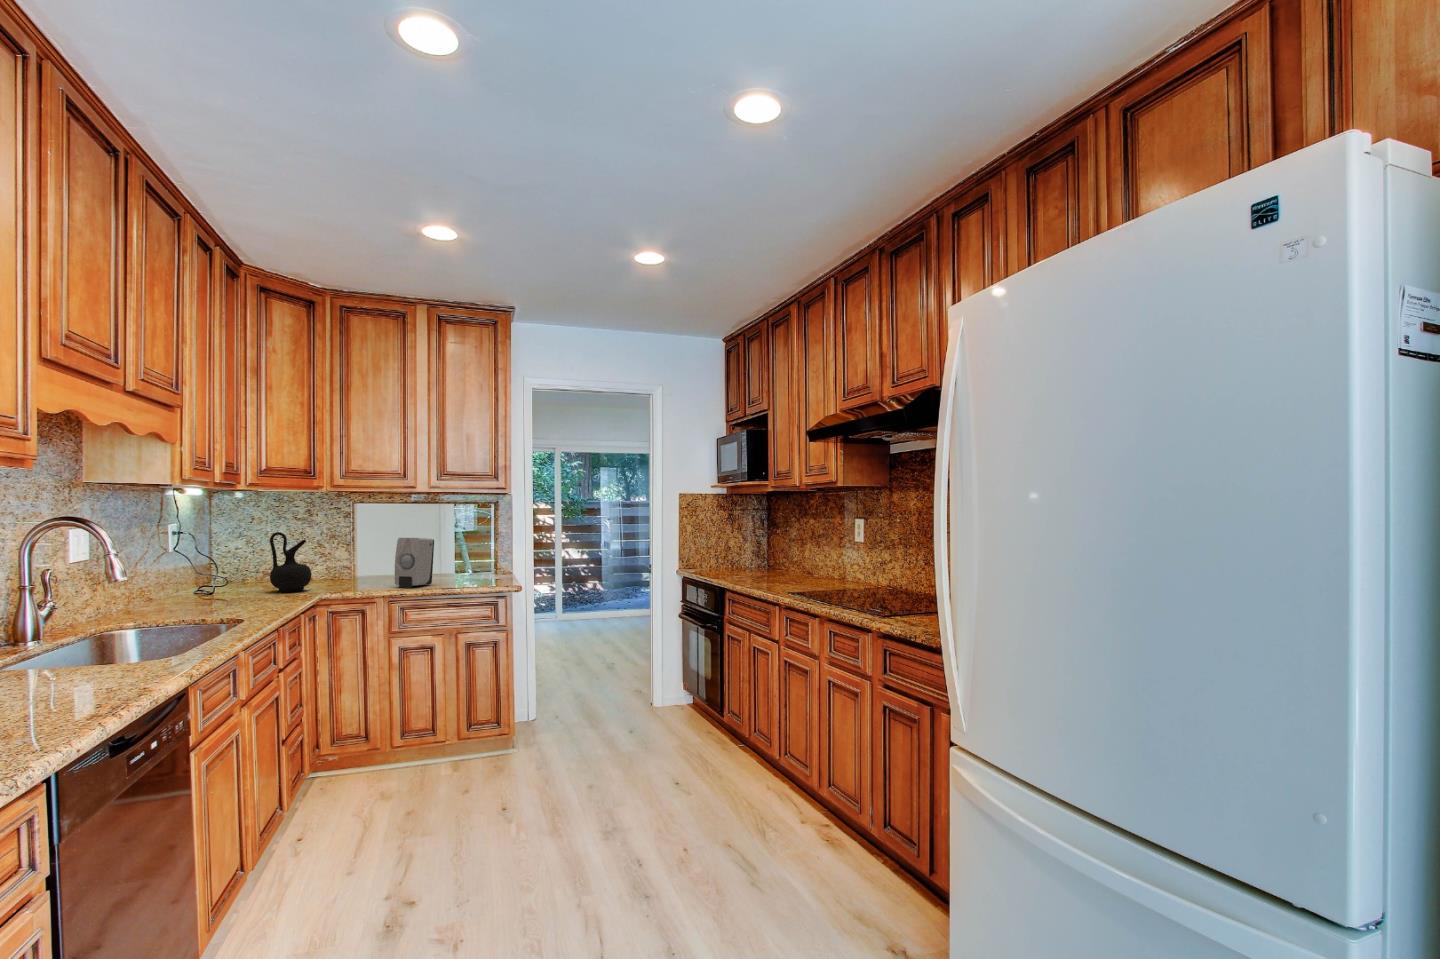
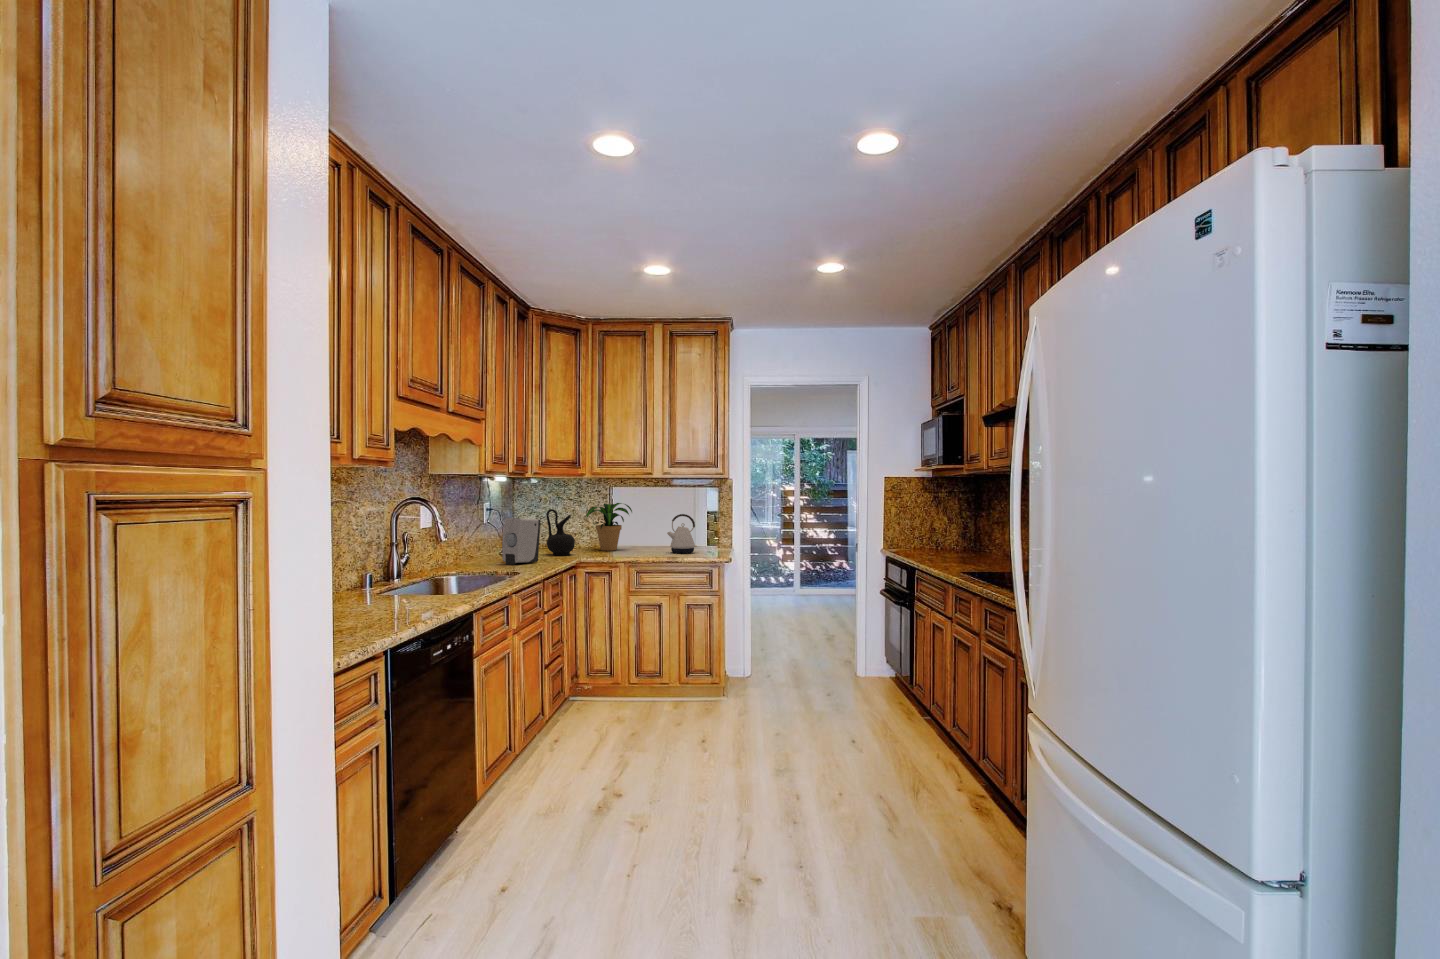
potted plant: none [320,523,387,583] -> present [586,503,632,551]
kettle: none [435,535,472,582] -> present [667,514,697,553]
soap dispenser: present [395,538,434,588] -> present [502,518,540,565]

